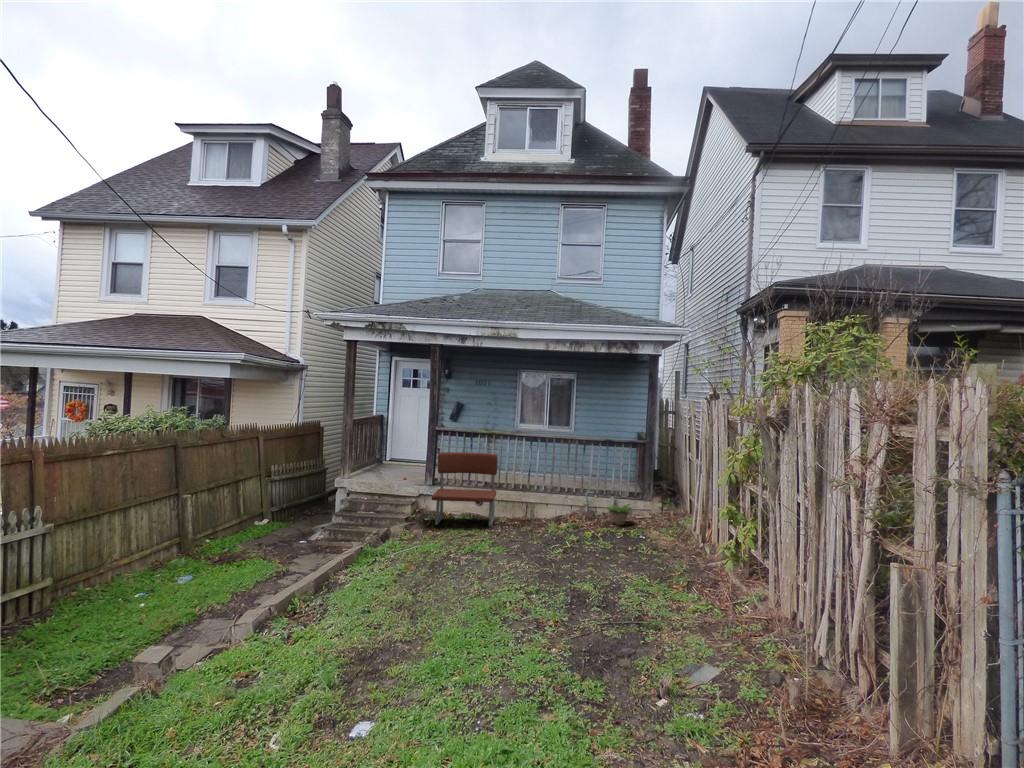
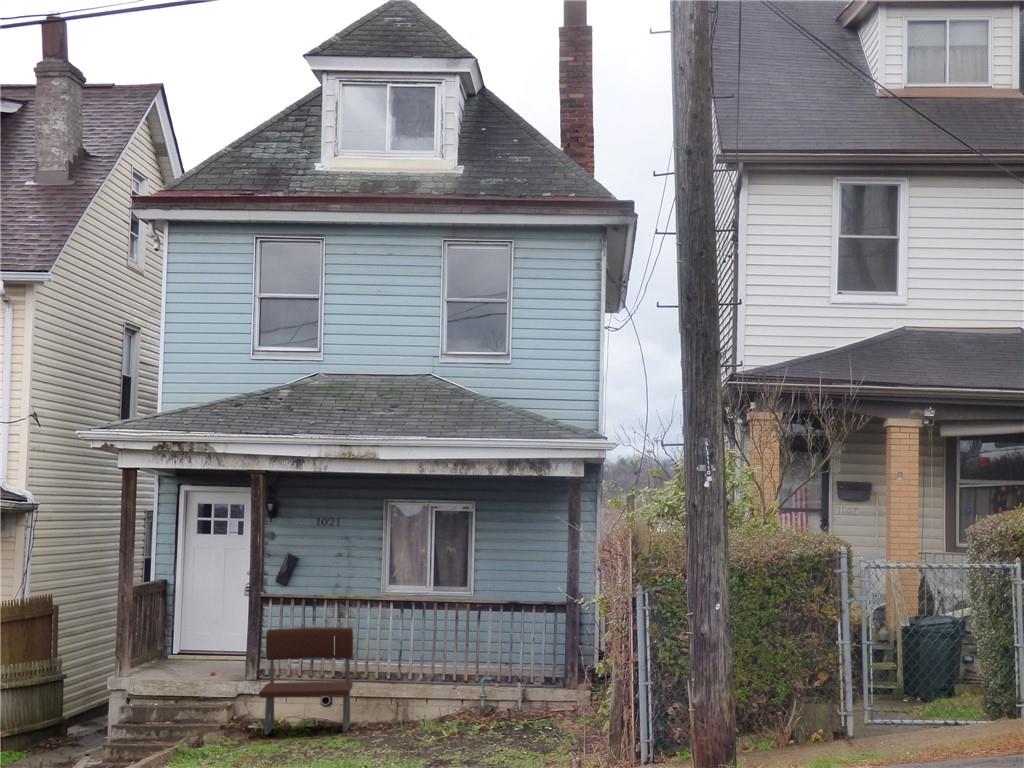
decorative plant: present [605,504,633,525] -> none [503,690,553,720]

